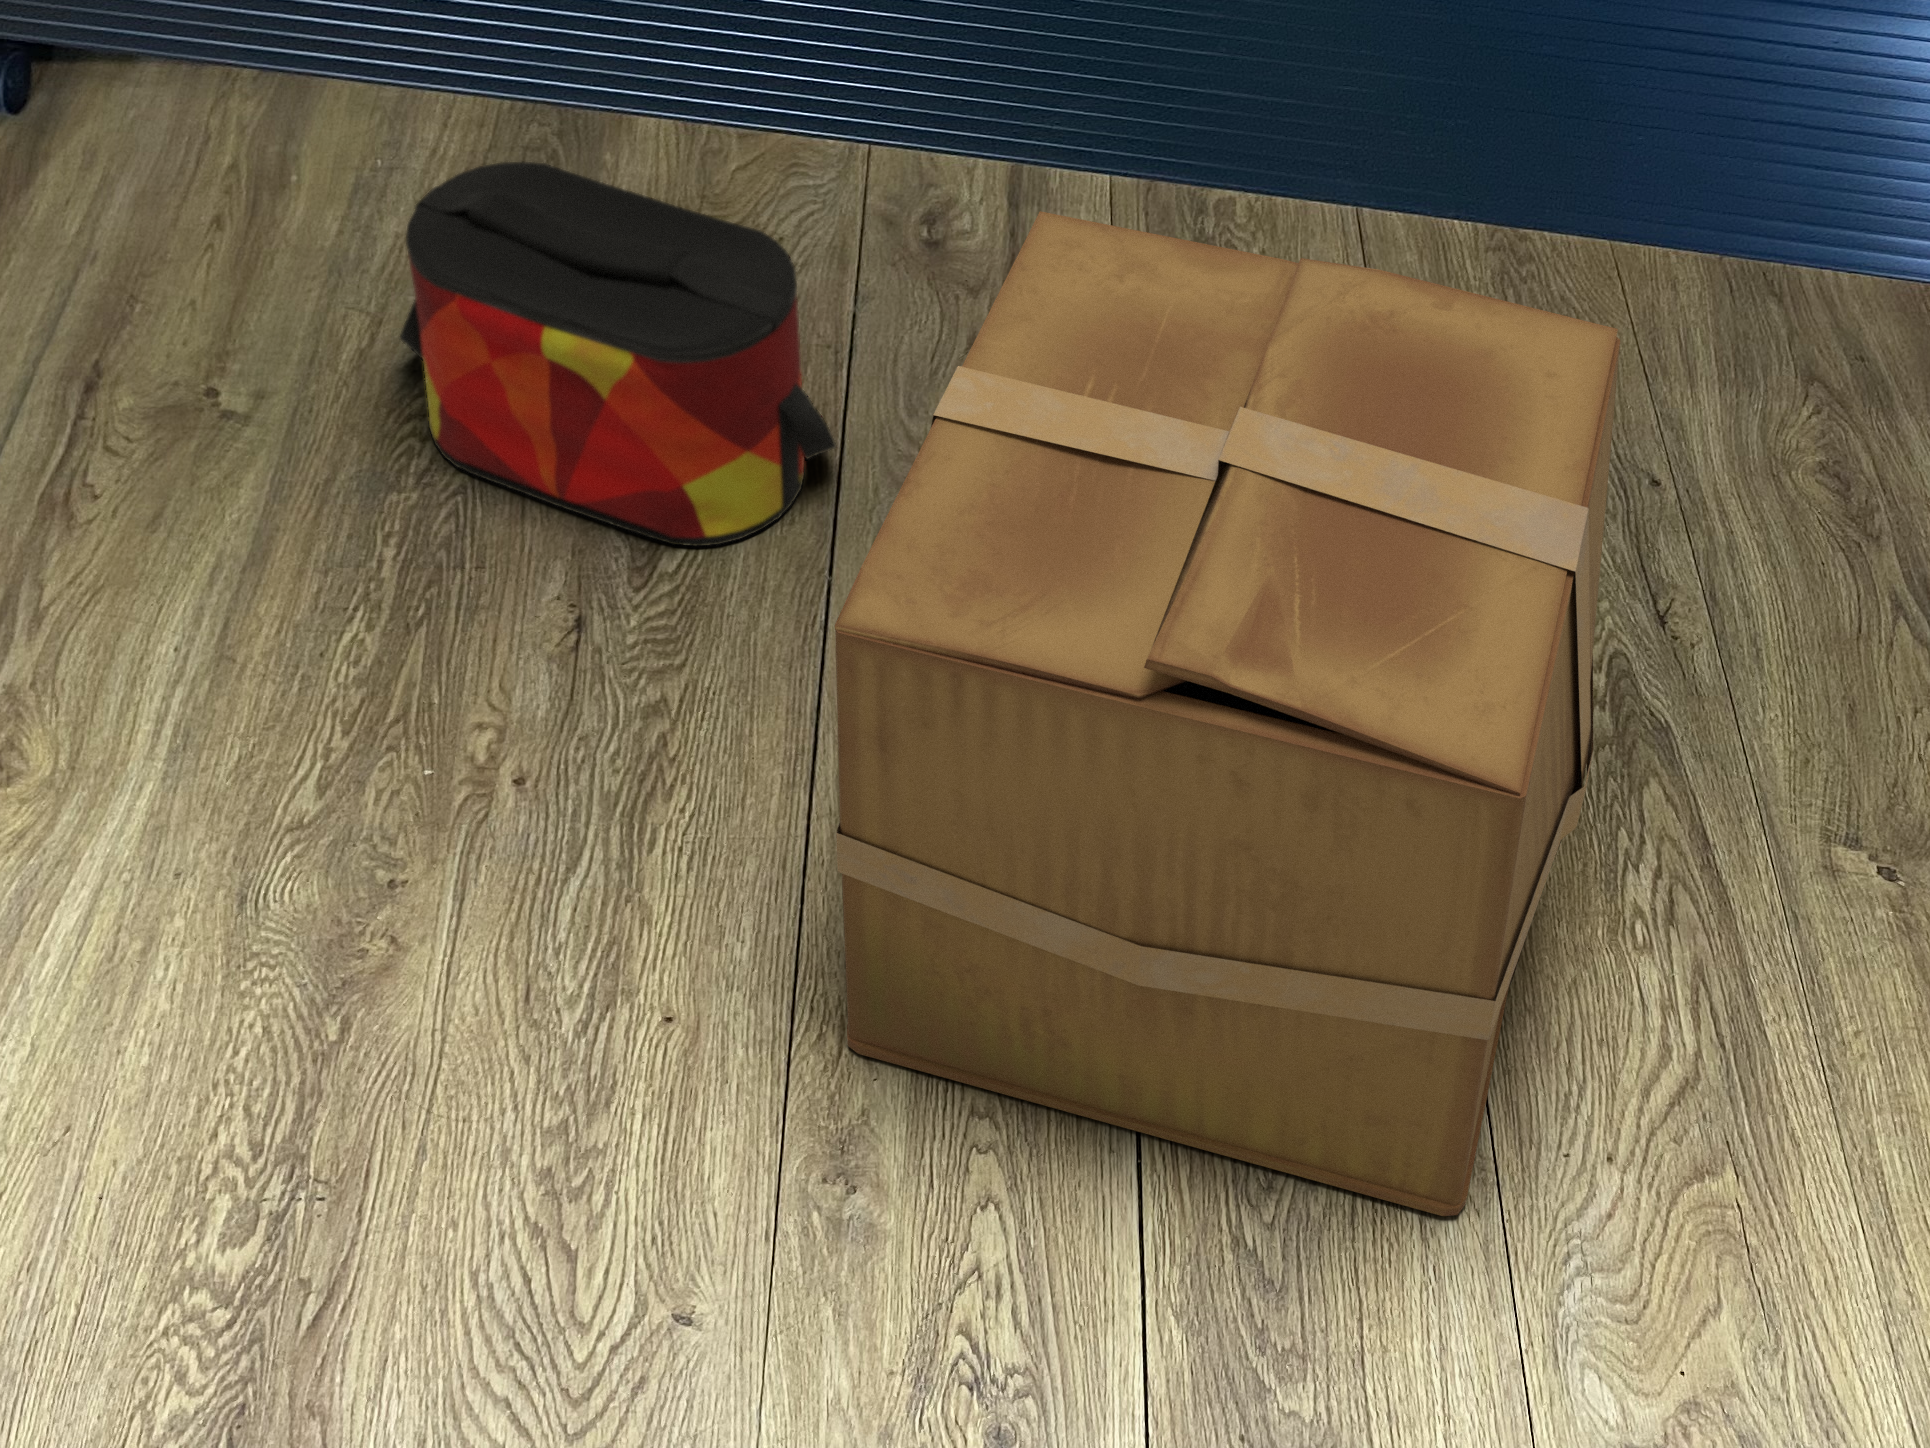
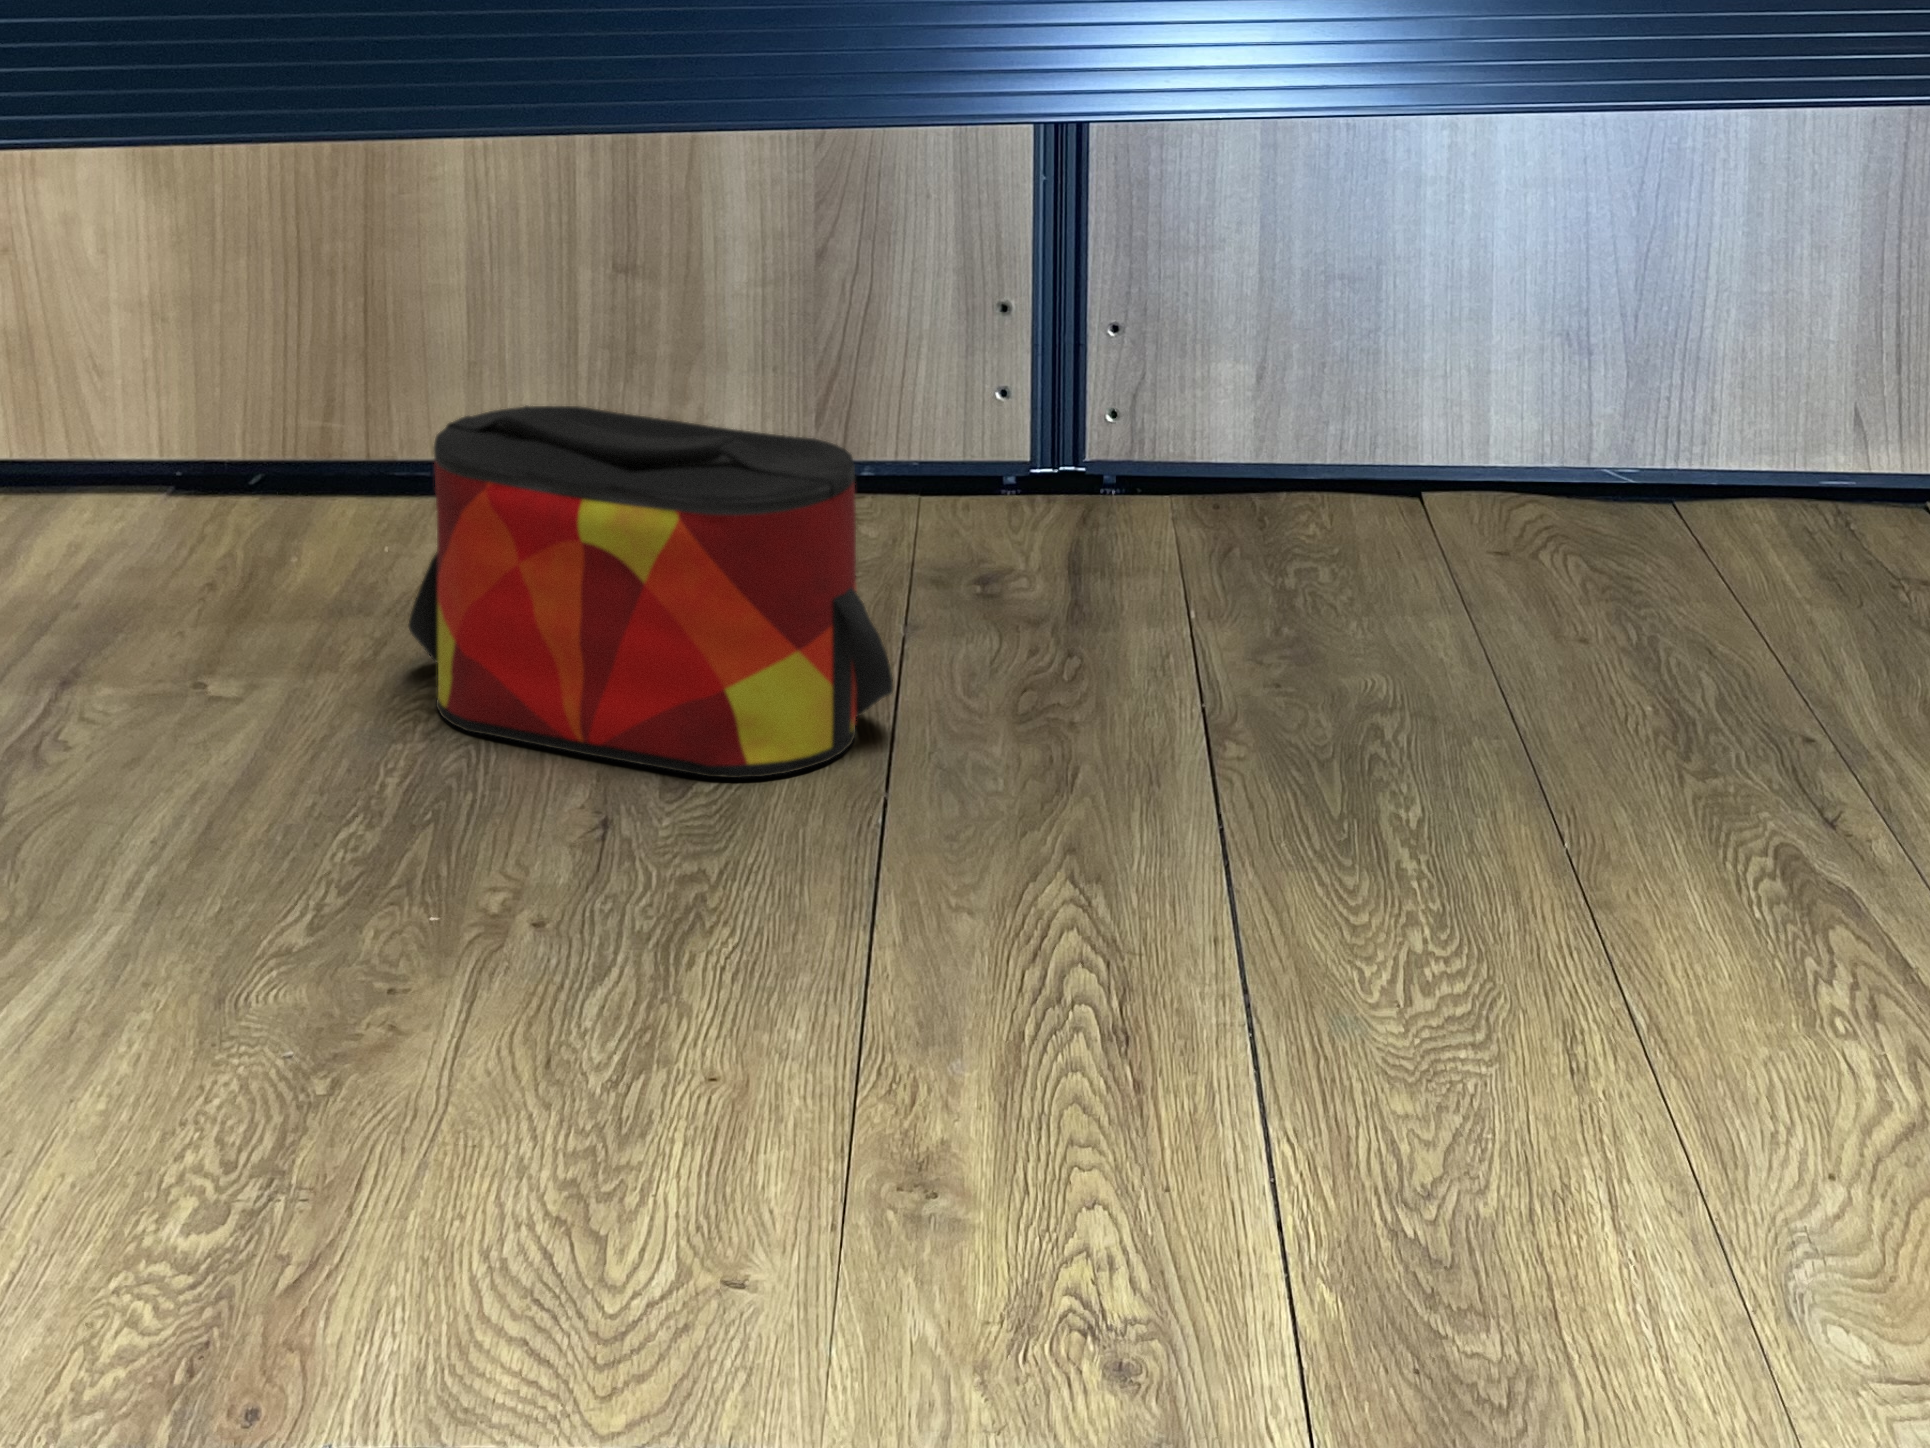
cardboard box: present [835,211,1620,1216] -> none [919,256,1749,1208]

